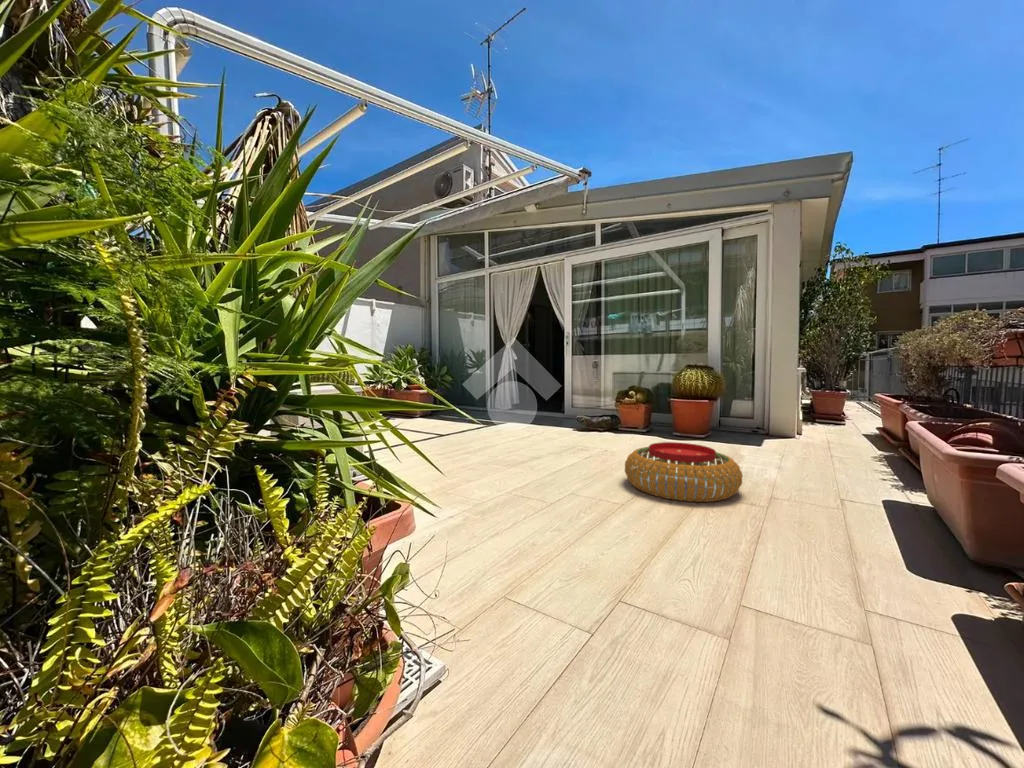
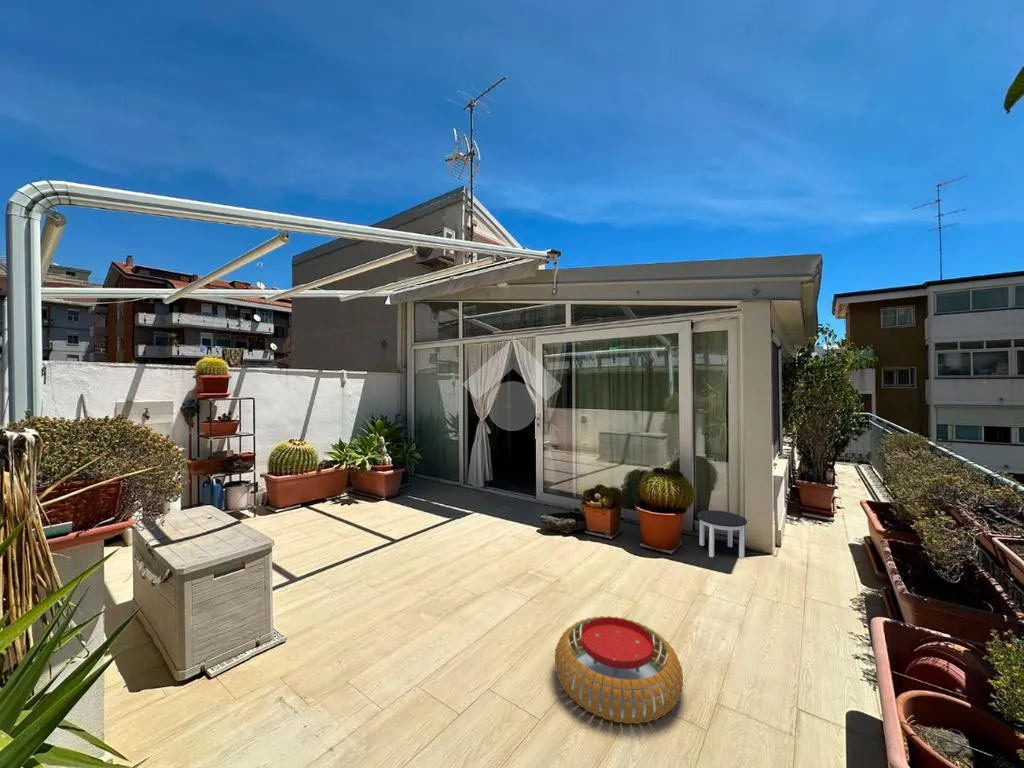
round table: none [725,405,773,441] -> present [697,510,747,559]

